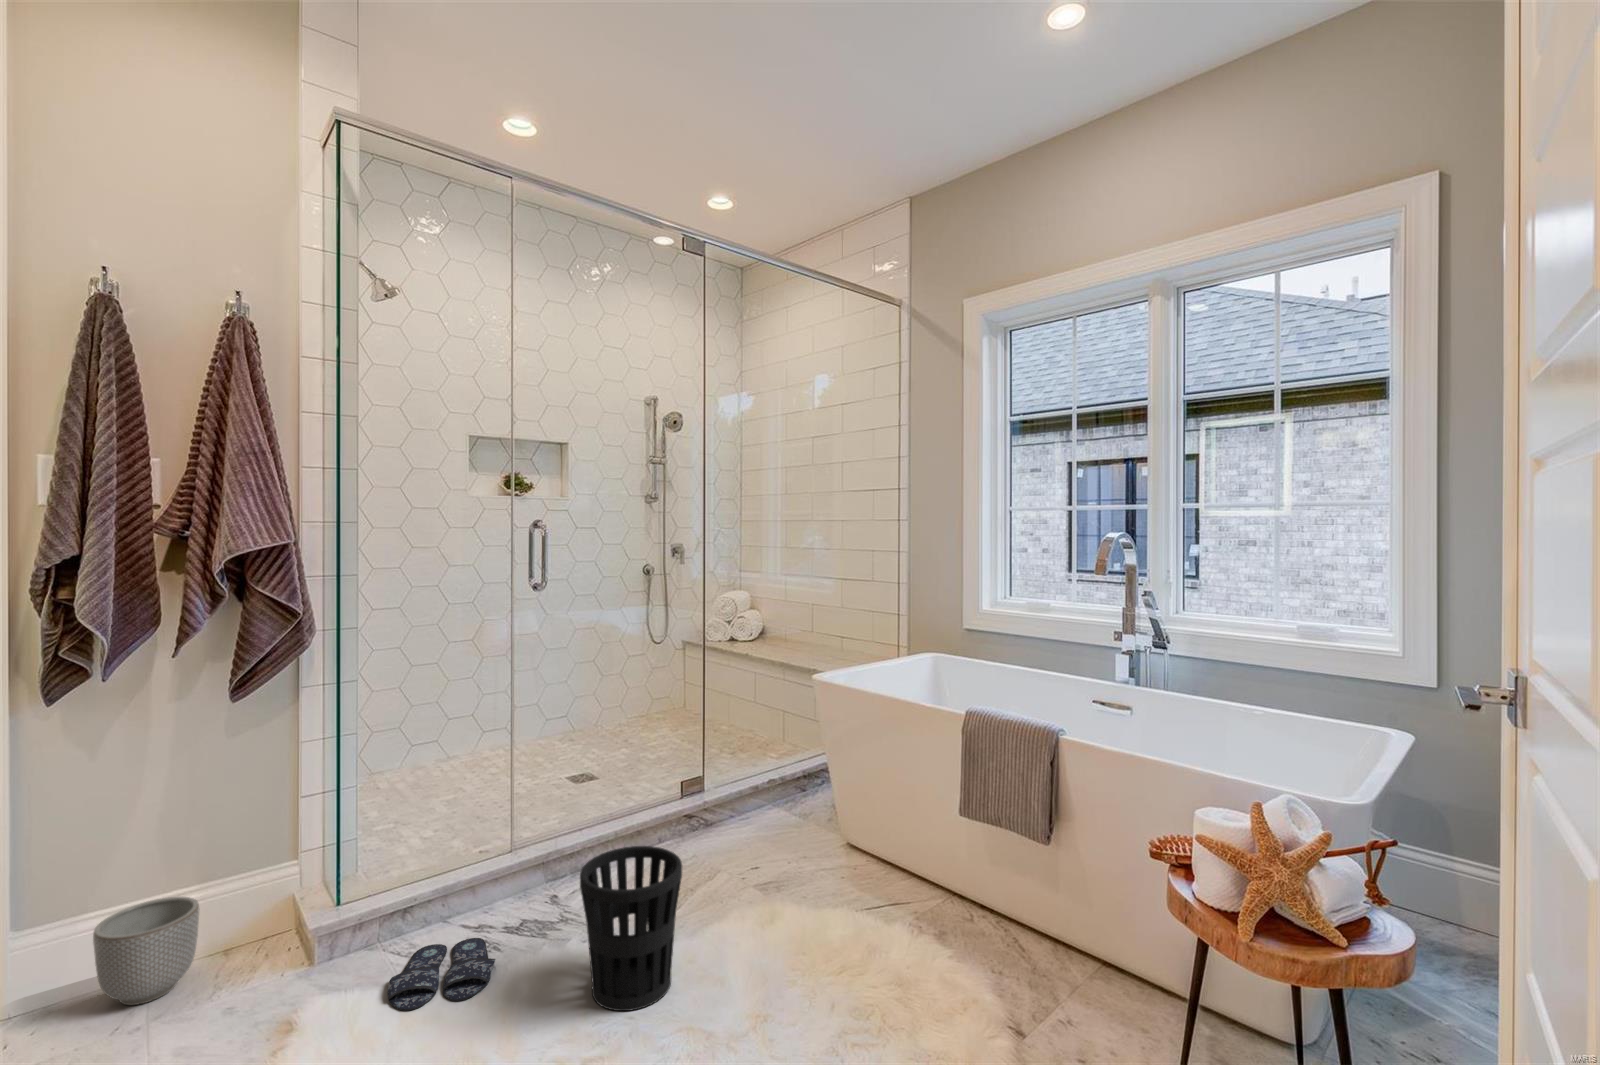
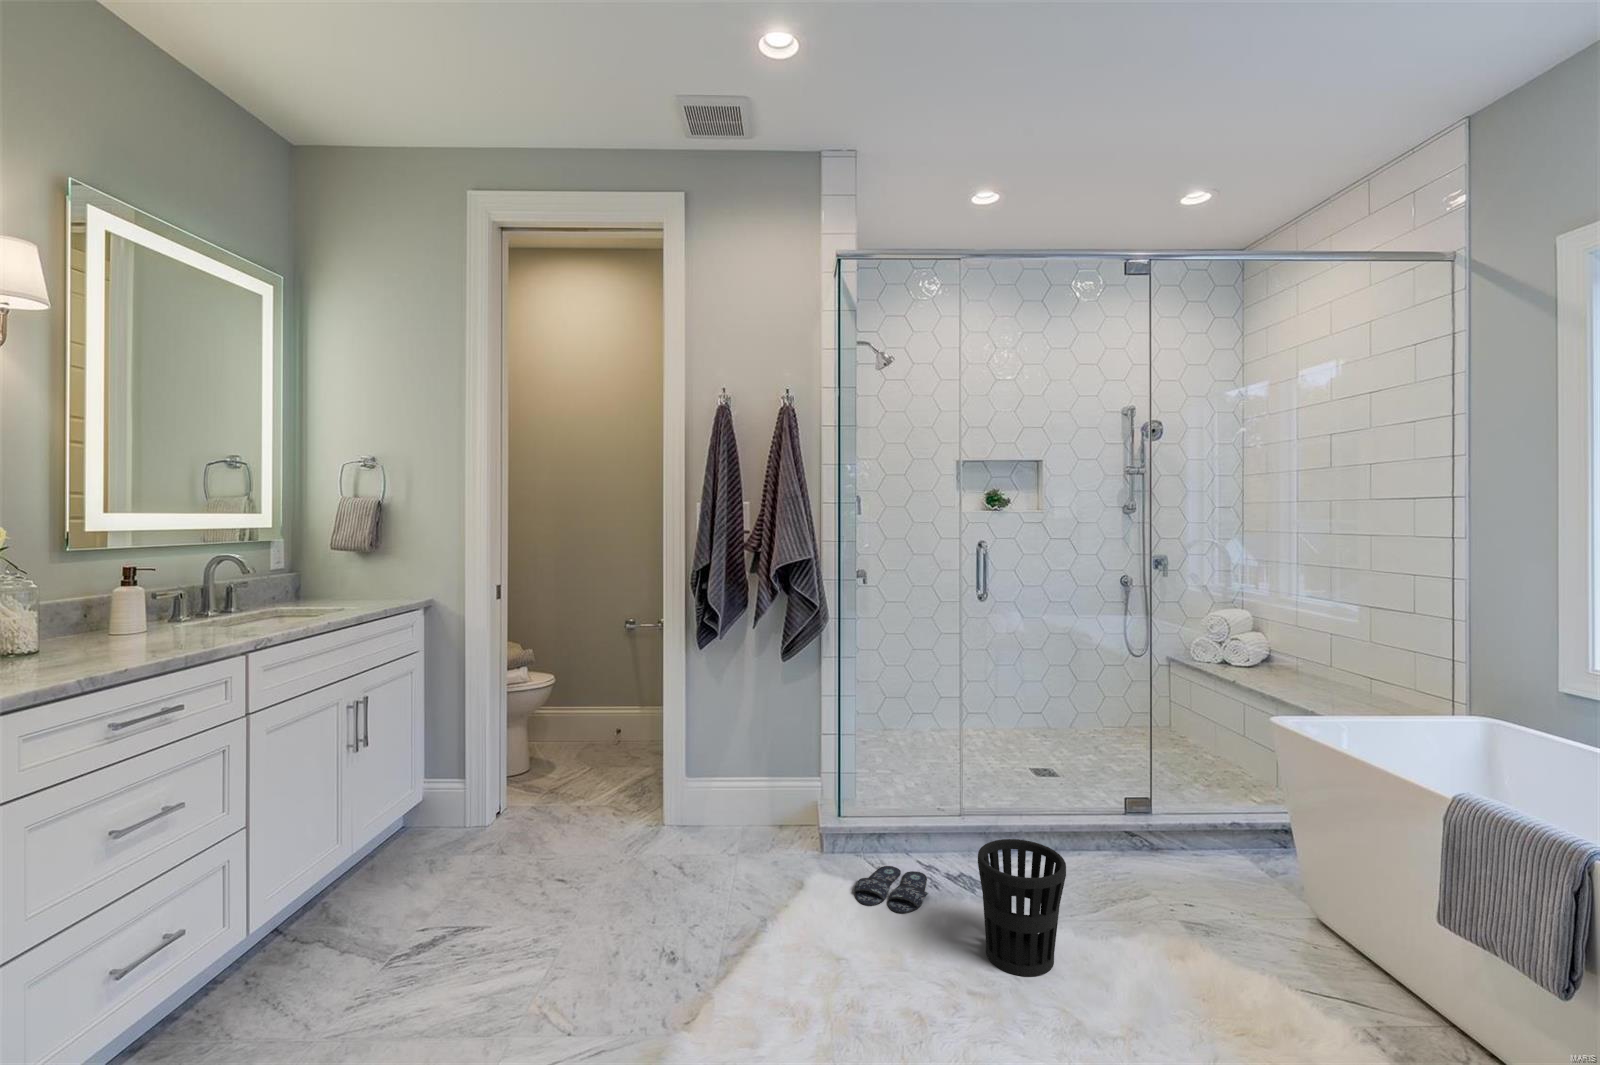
planter: present [93,897,200,1005] -> none [715,779,765,840]

